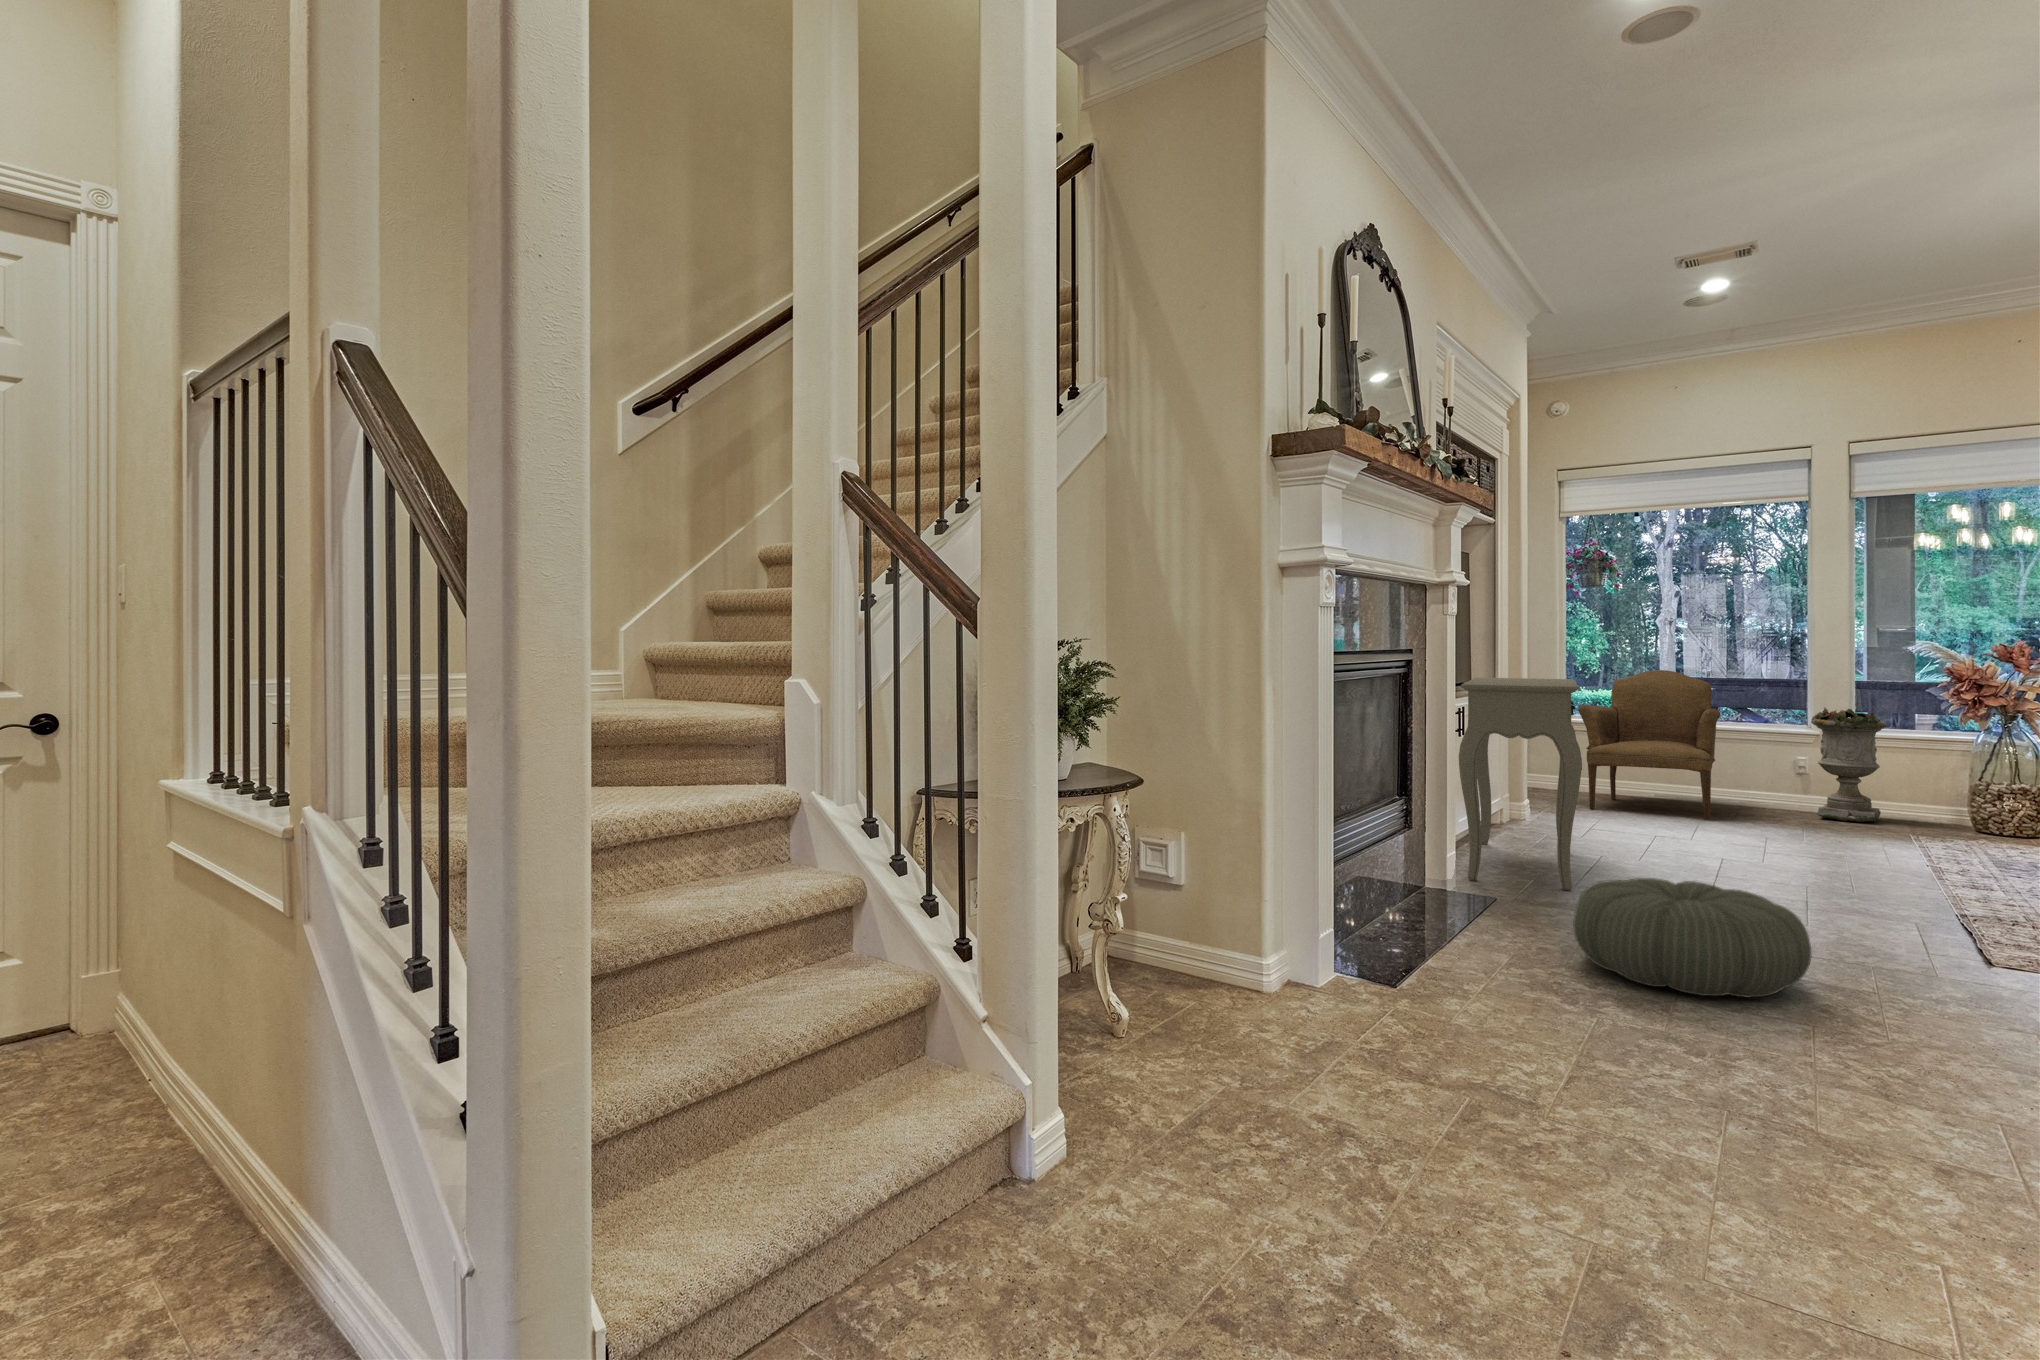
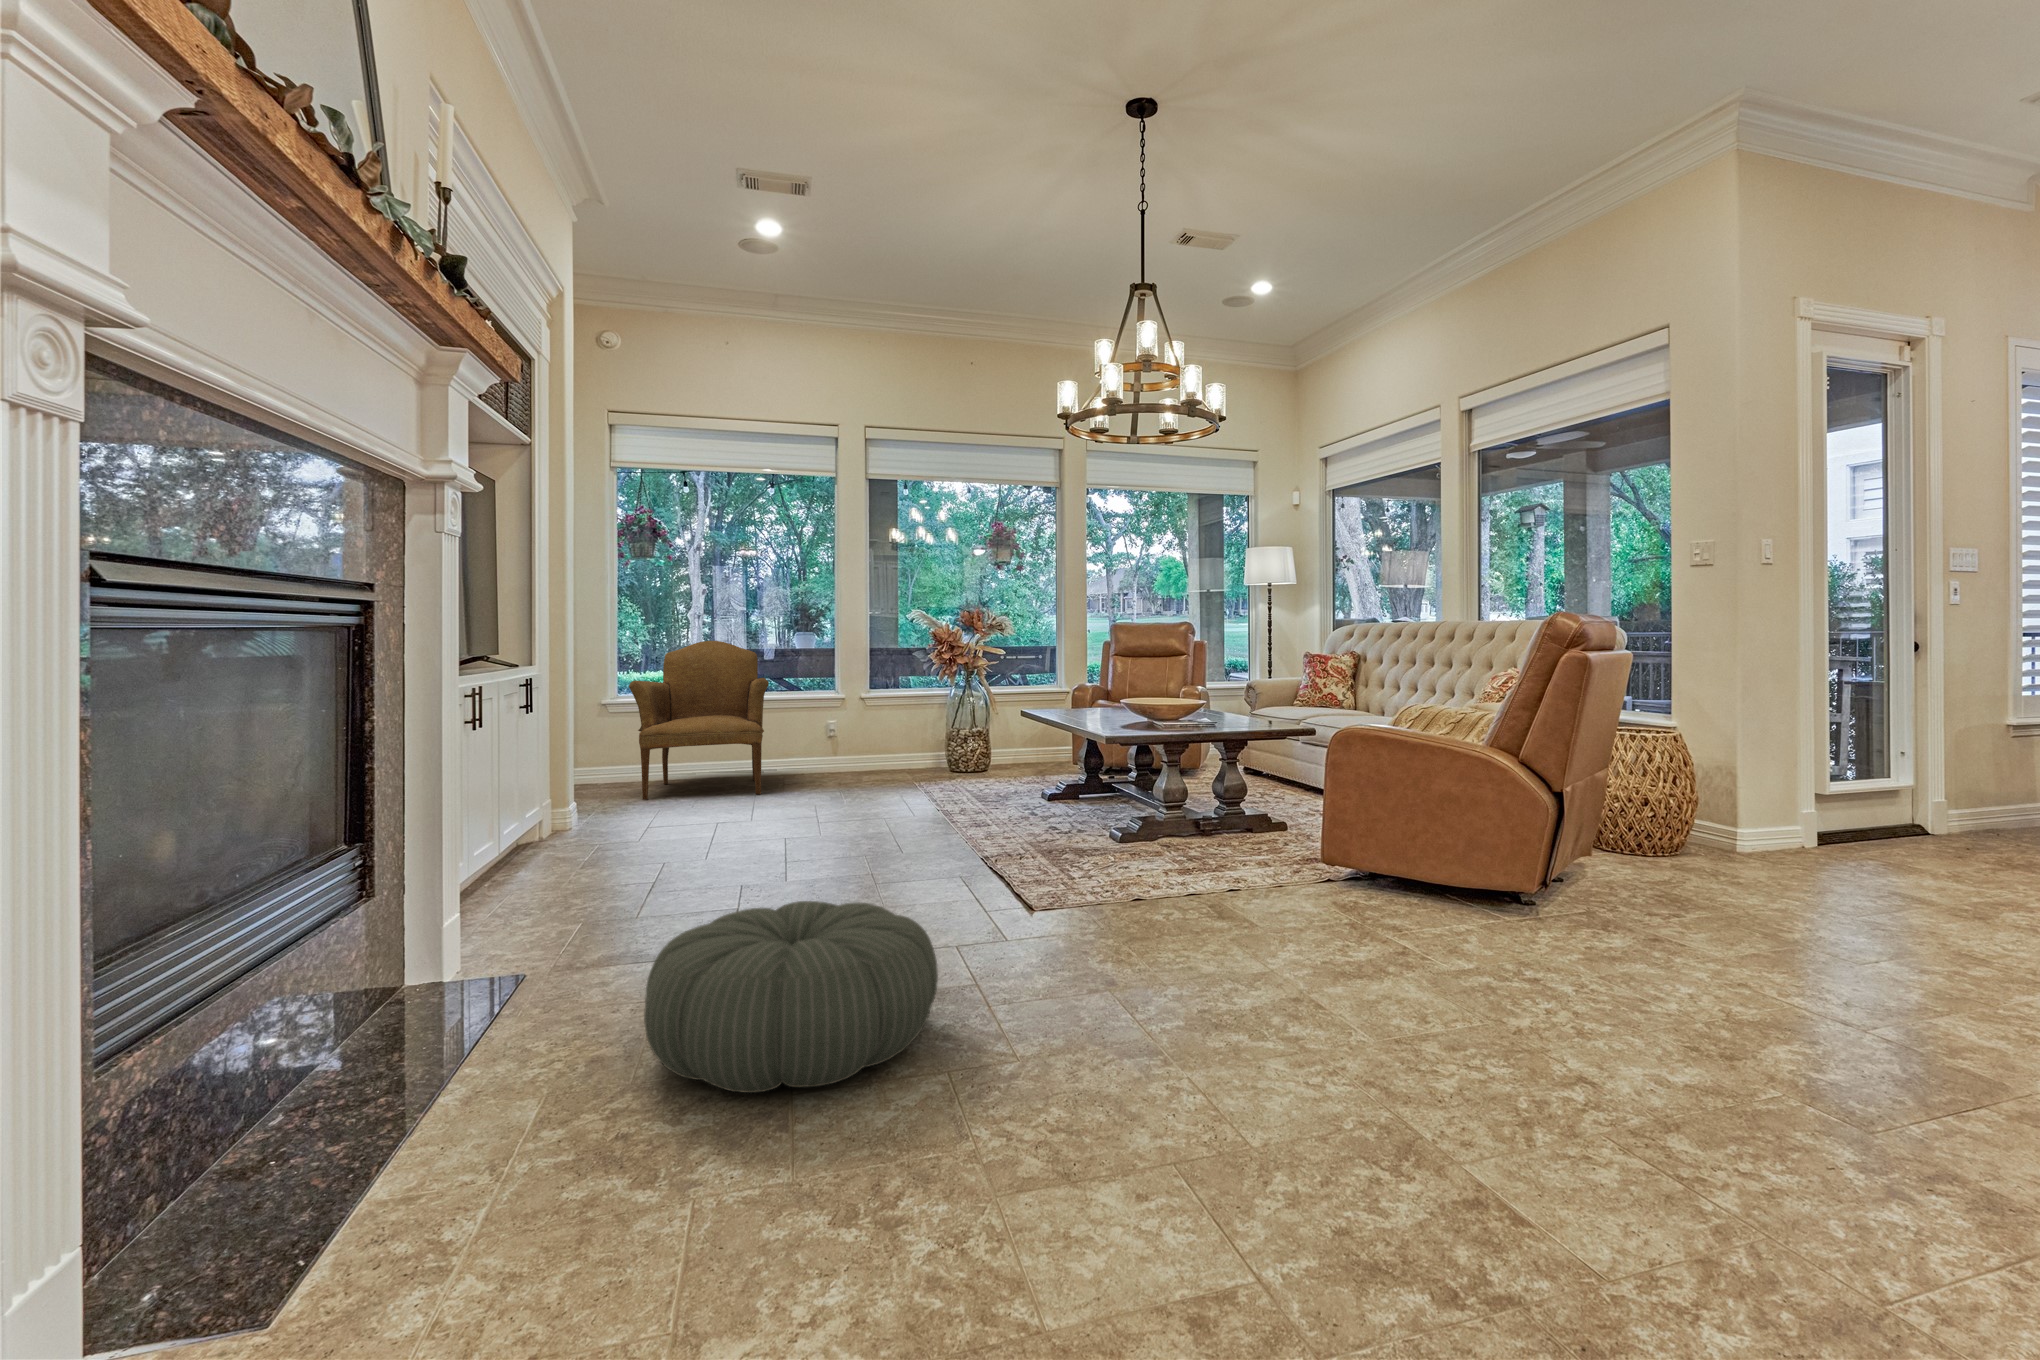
console table: present [1459,678,1582,890] -> none [466,644,645,946]
planter: present [1811,708,1887,822] -> none [840,672,896,777]

